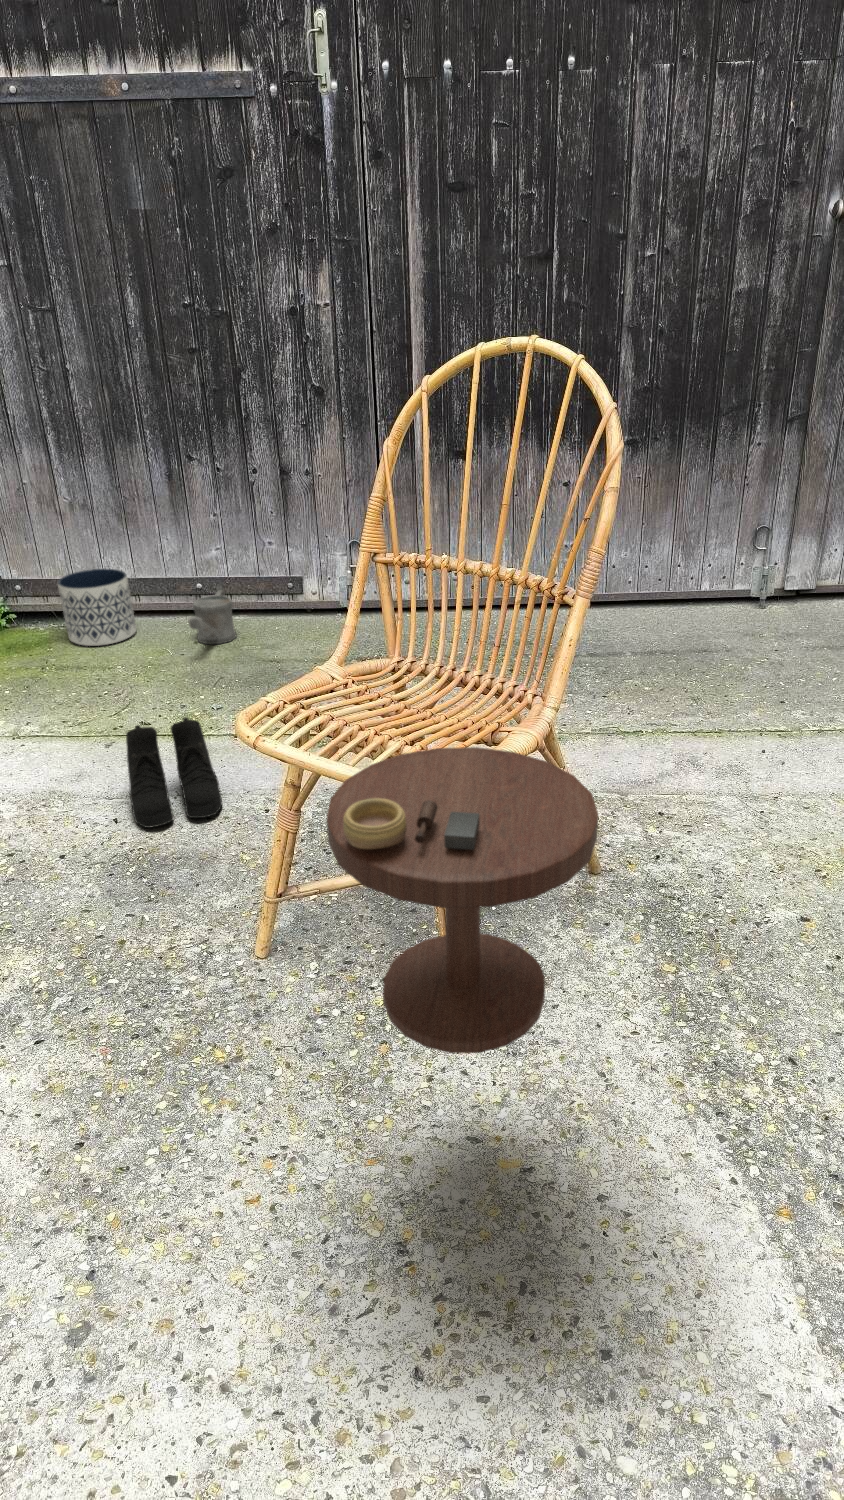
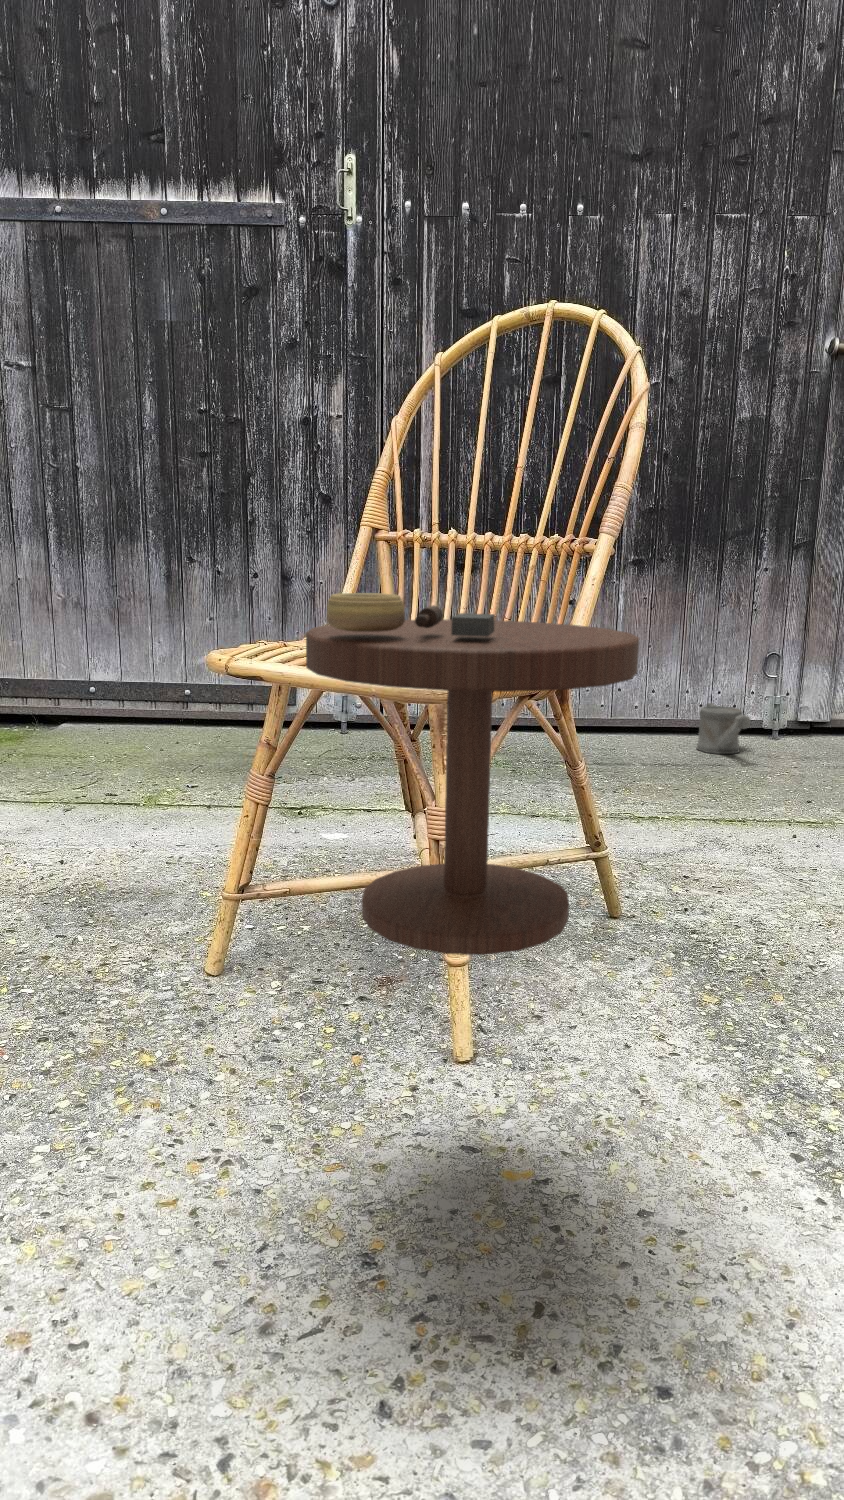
planter: present [58,569,136,646] -> none [35,667,113,741]
watering can: present [188,590,237,644] -> present [697,703,750,754]
boots: present [126,717,222,828] -> none [81,758,184,867]

